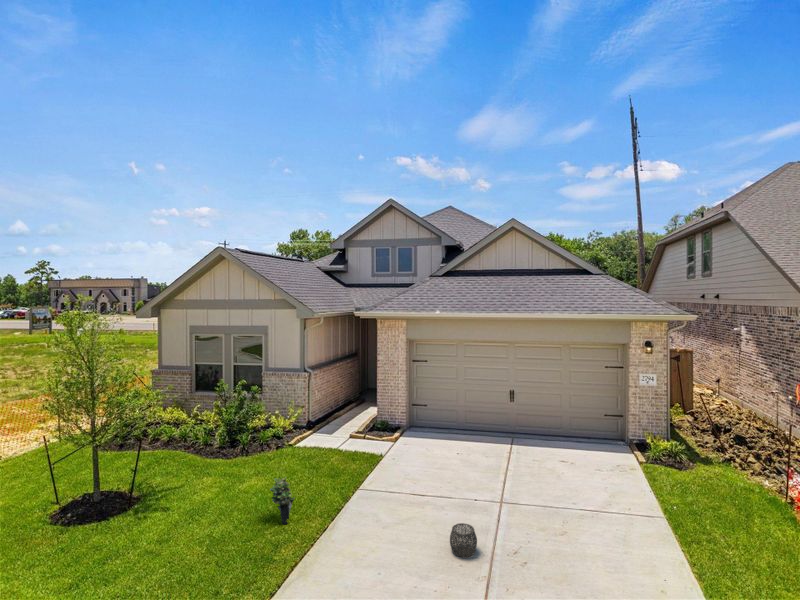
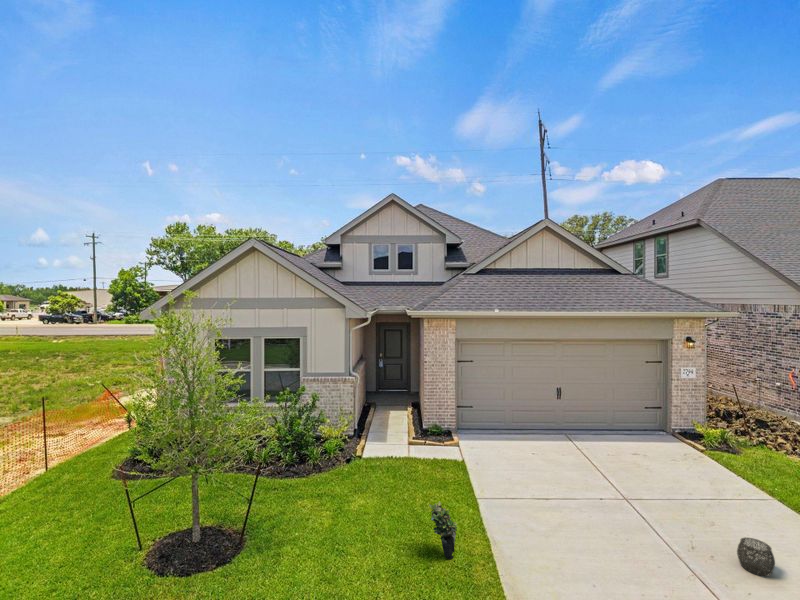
woven basket: present [450,523,477,557] -> present [737,537,775,576]

